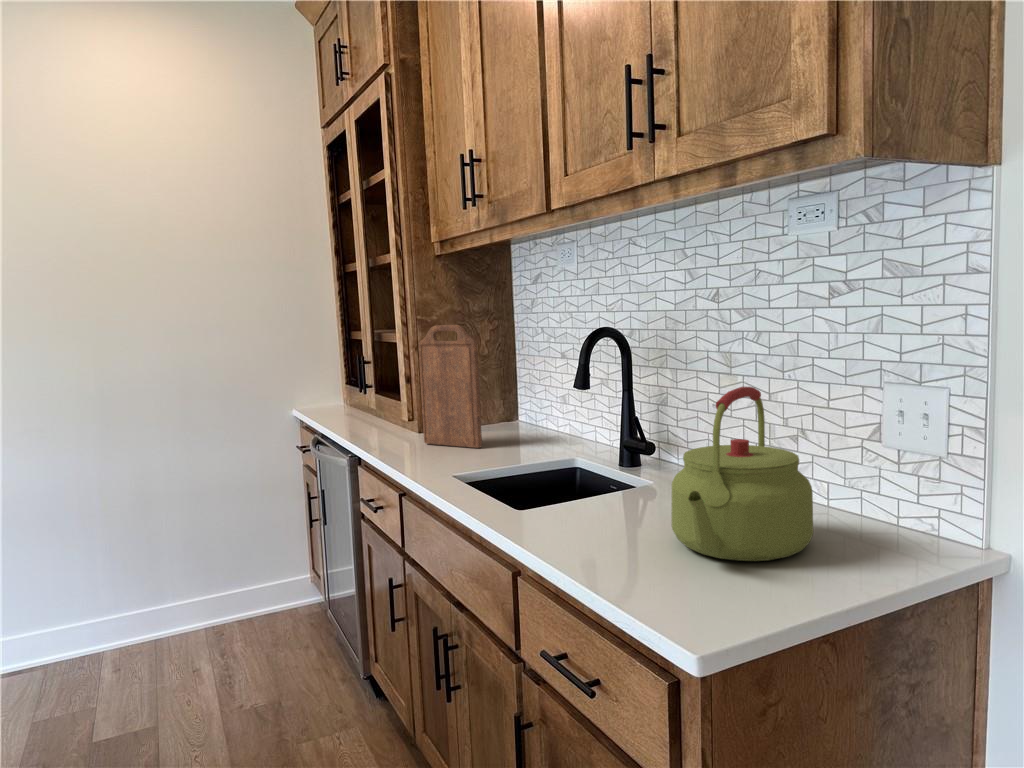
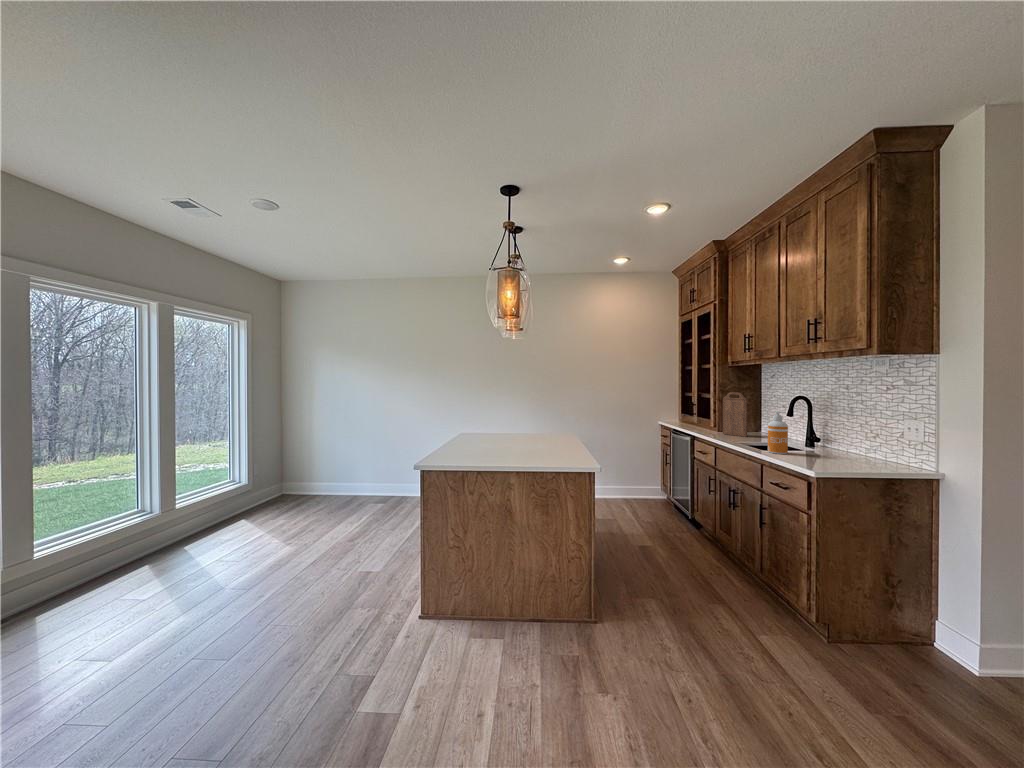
soap dispenser: none [527,384,586,530] -> present [768,411,788,454]
kettle: present [671,387,813,561] -> none [817,415,869,464]

